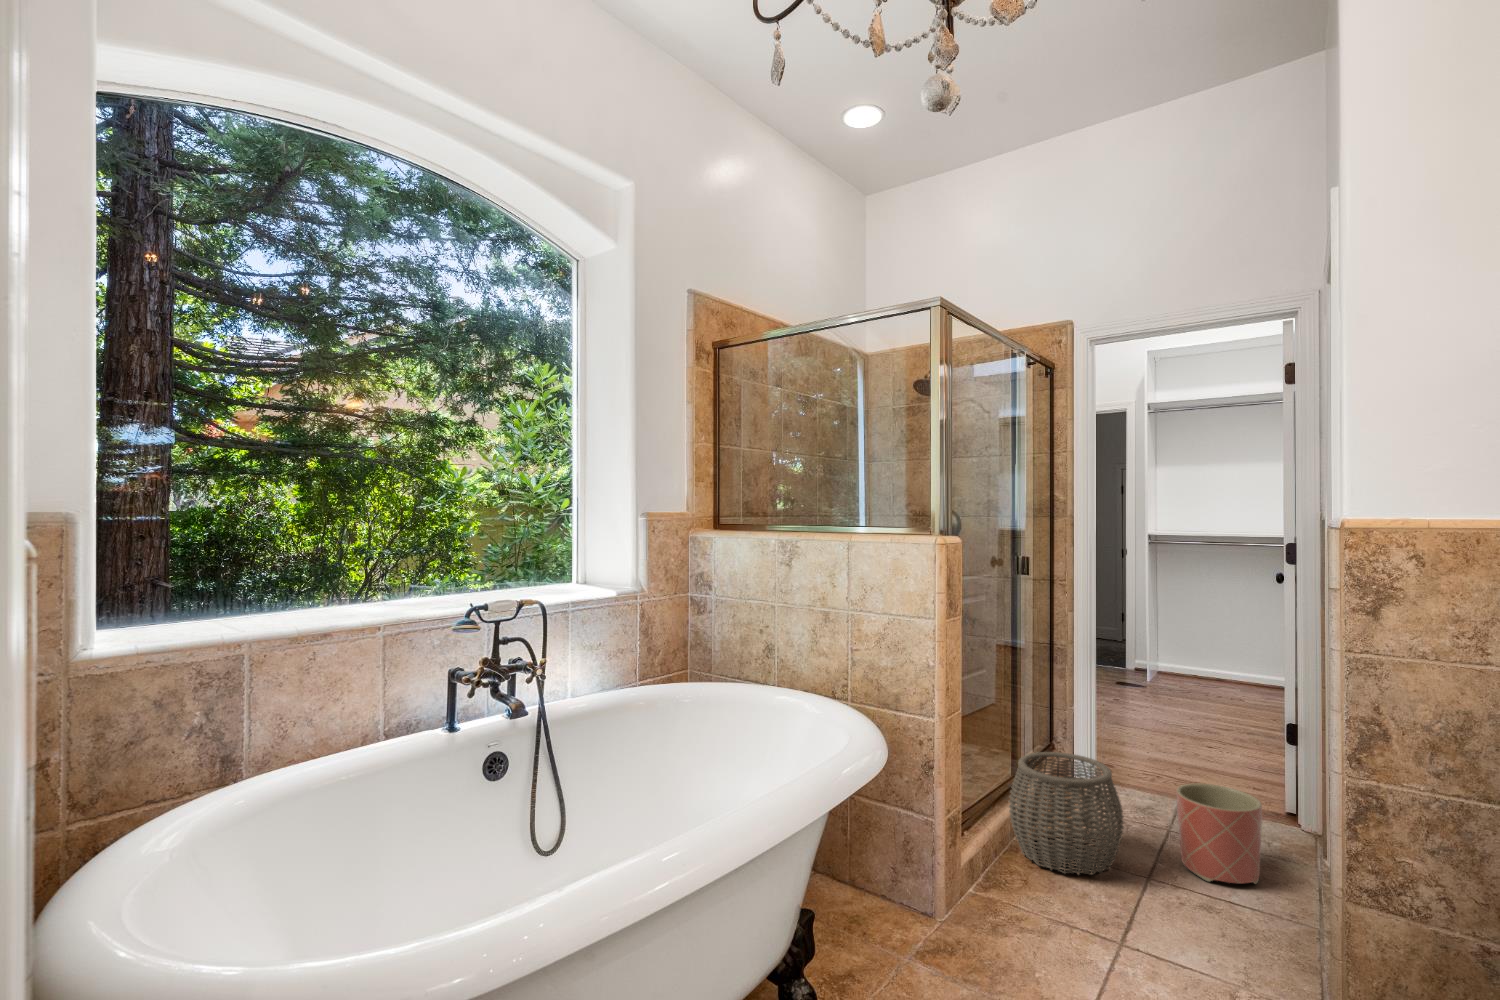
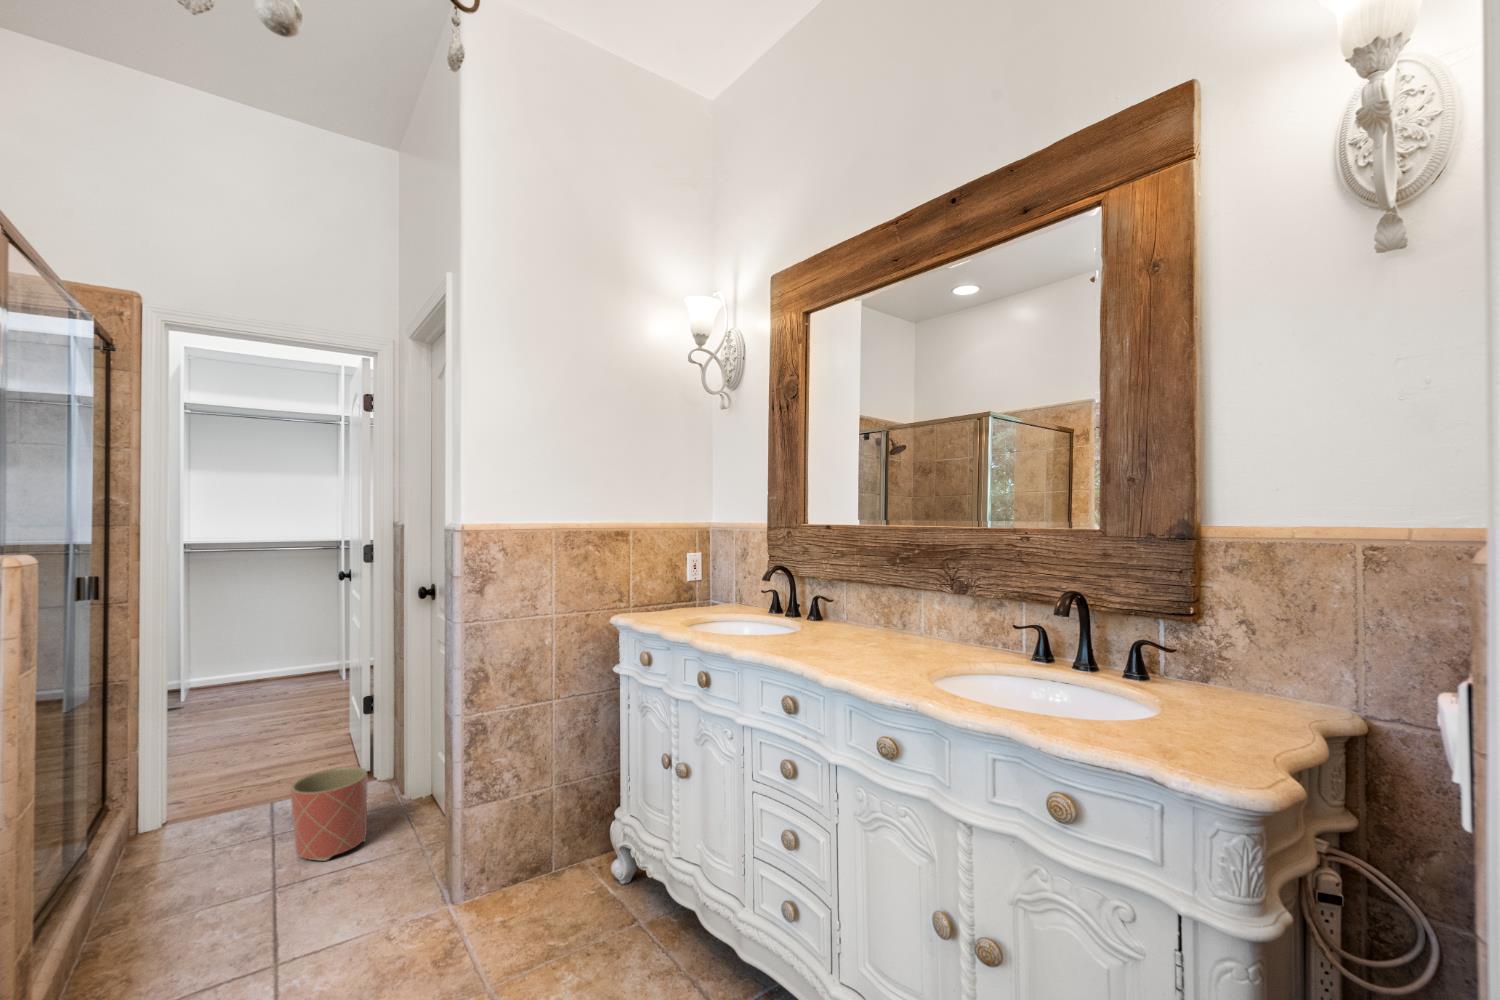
woven basket: present [1009,752,1124,875] -> none [86,793,243,945]

